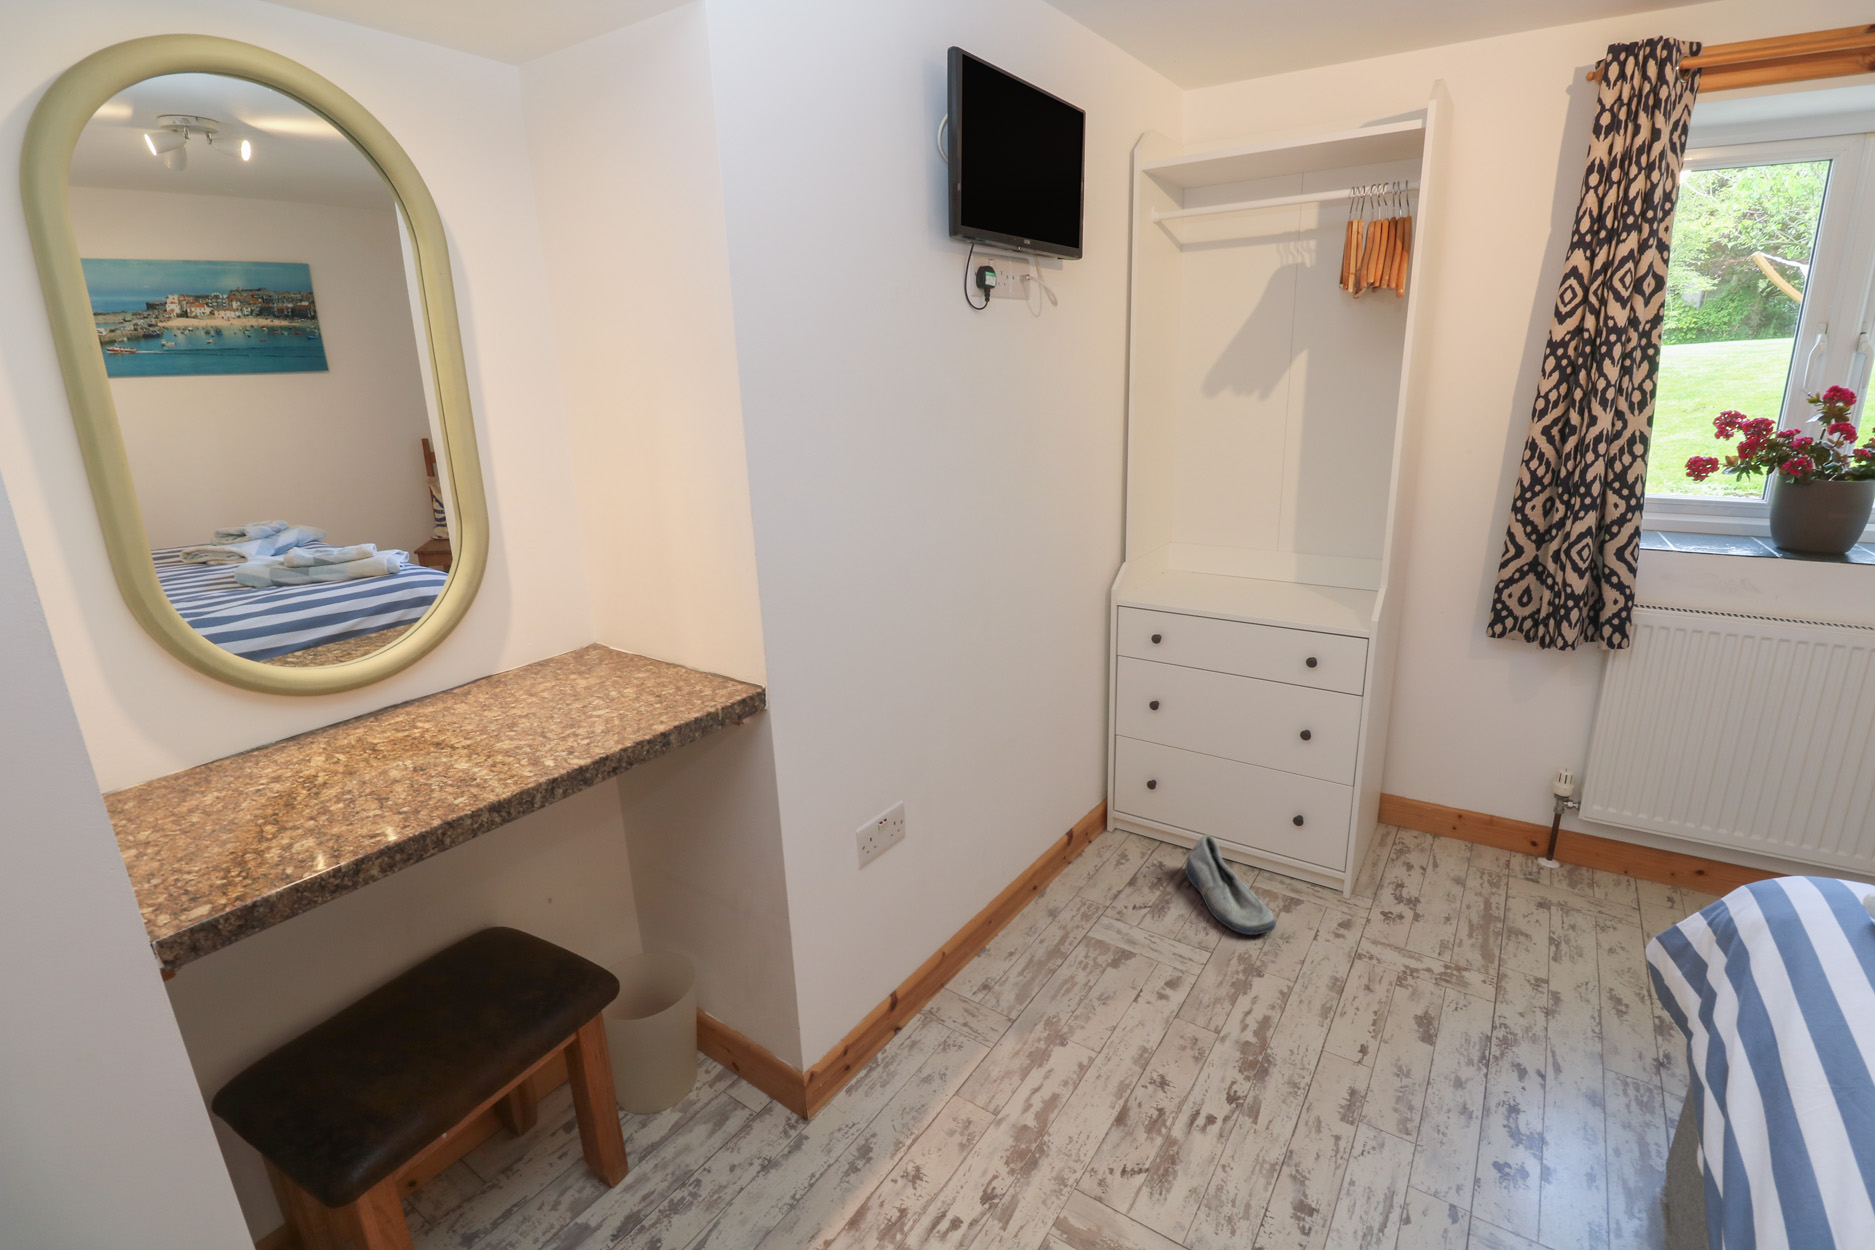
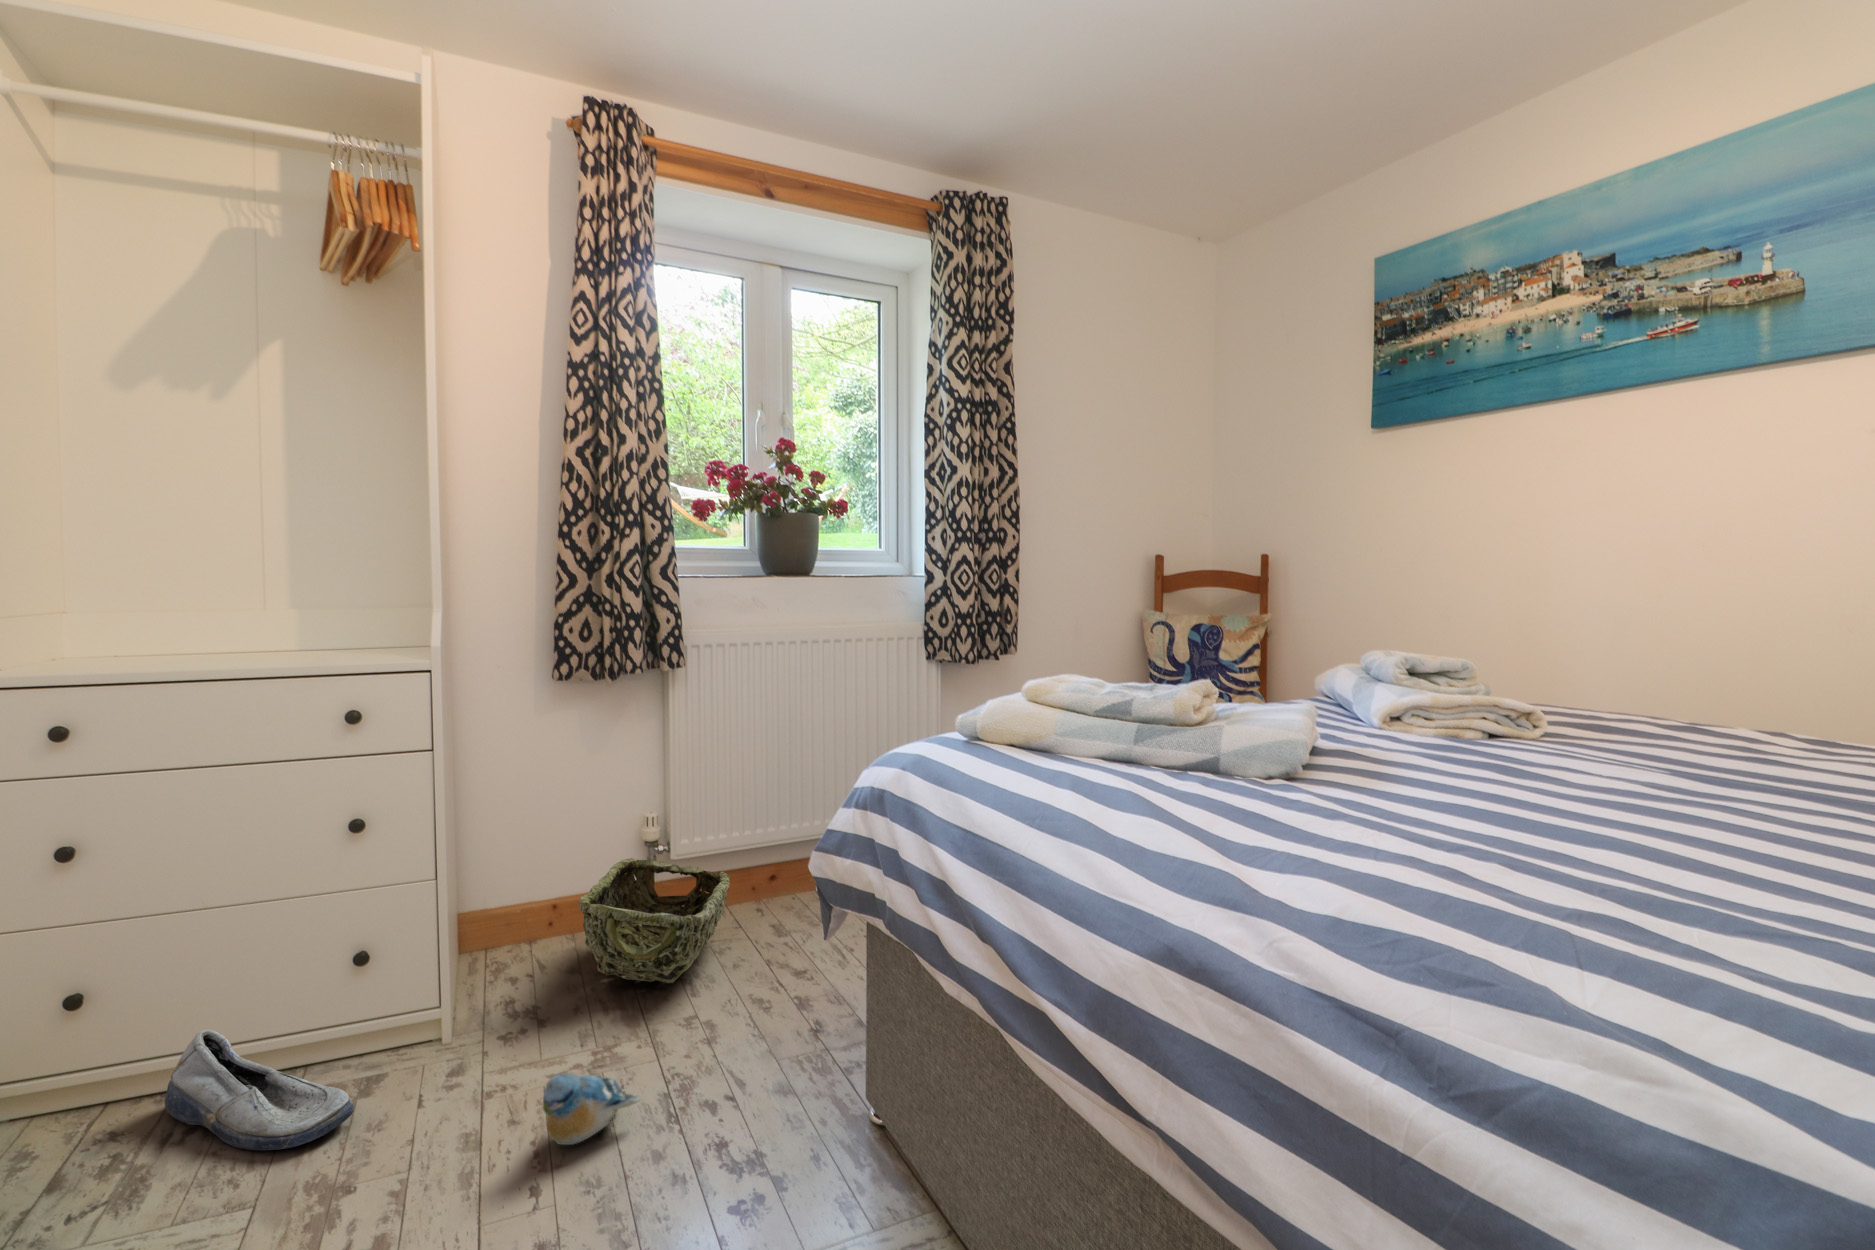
woven basket: none [1464,804,1638,937] -> present [578,858,730,983]
plush toy: none [1381,983,1461,1034] -> present [543,1073,641,1145]

